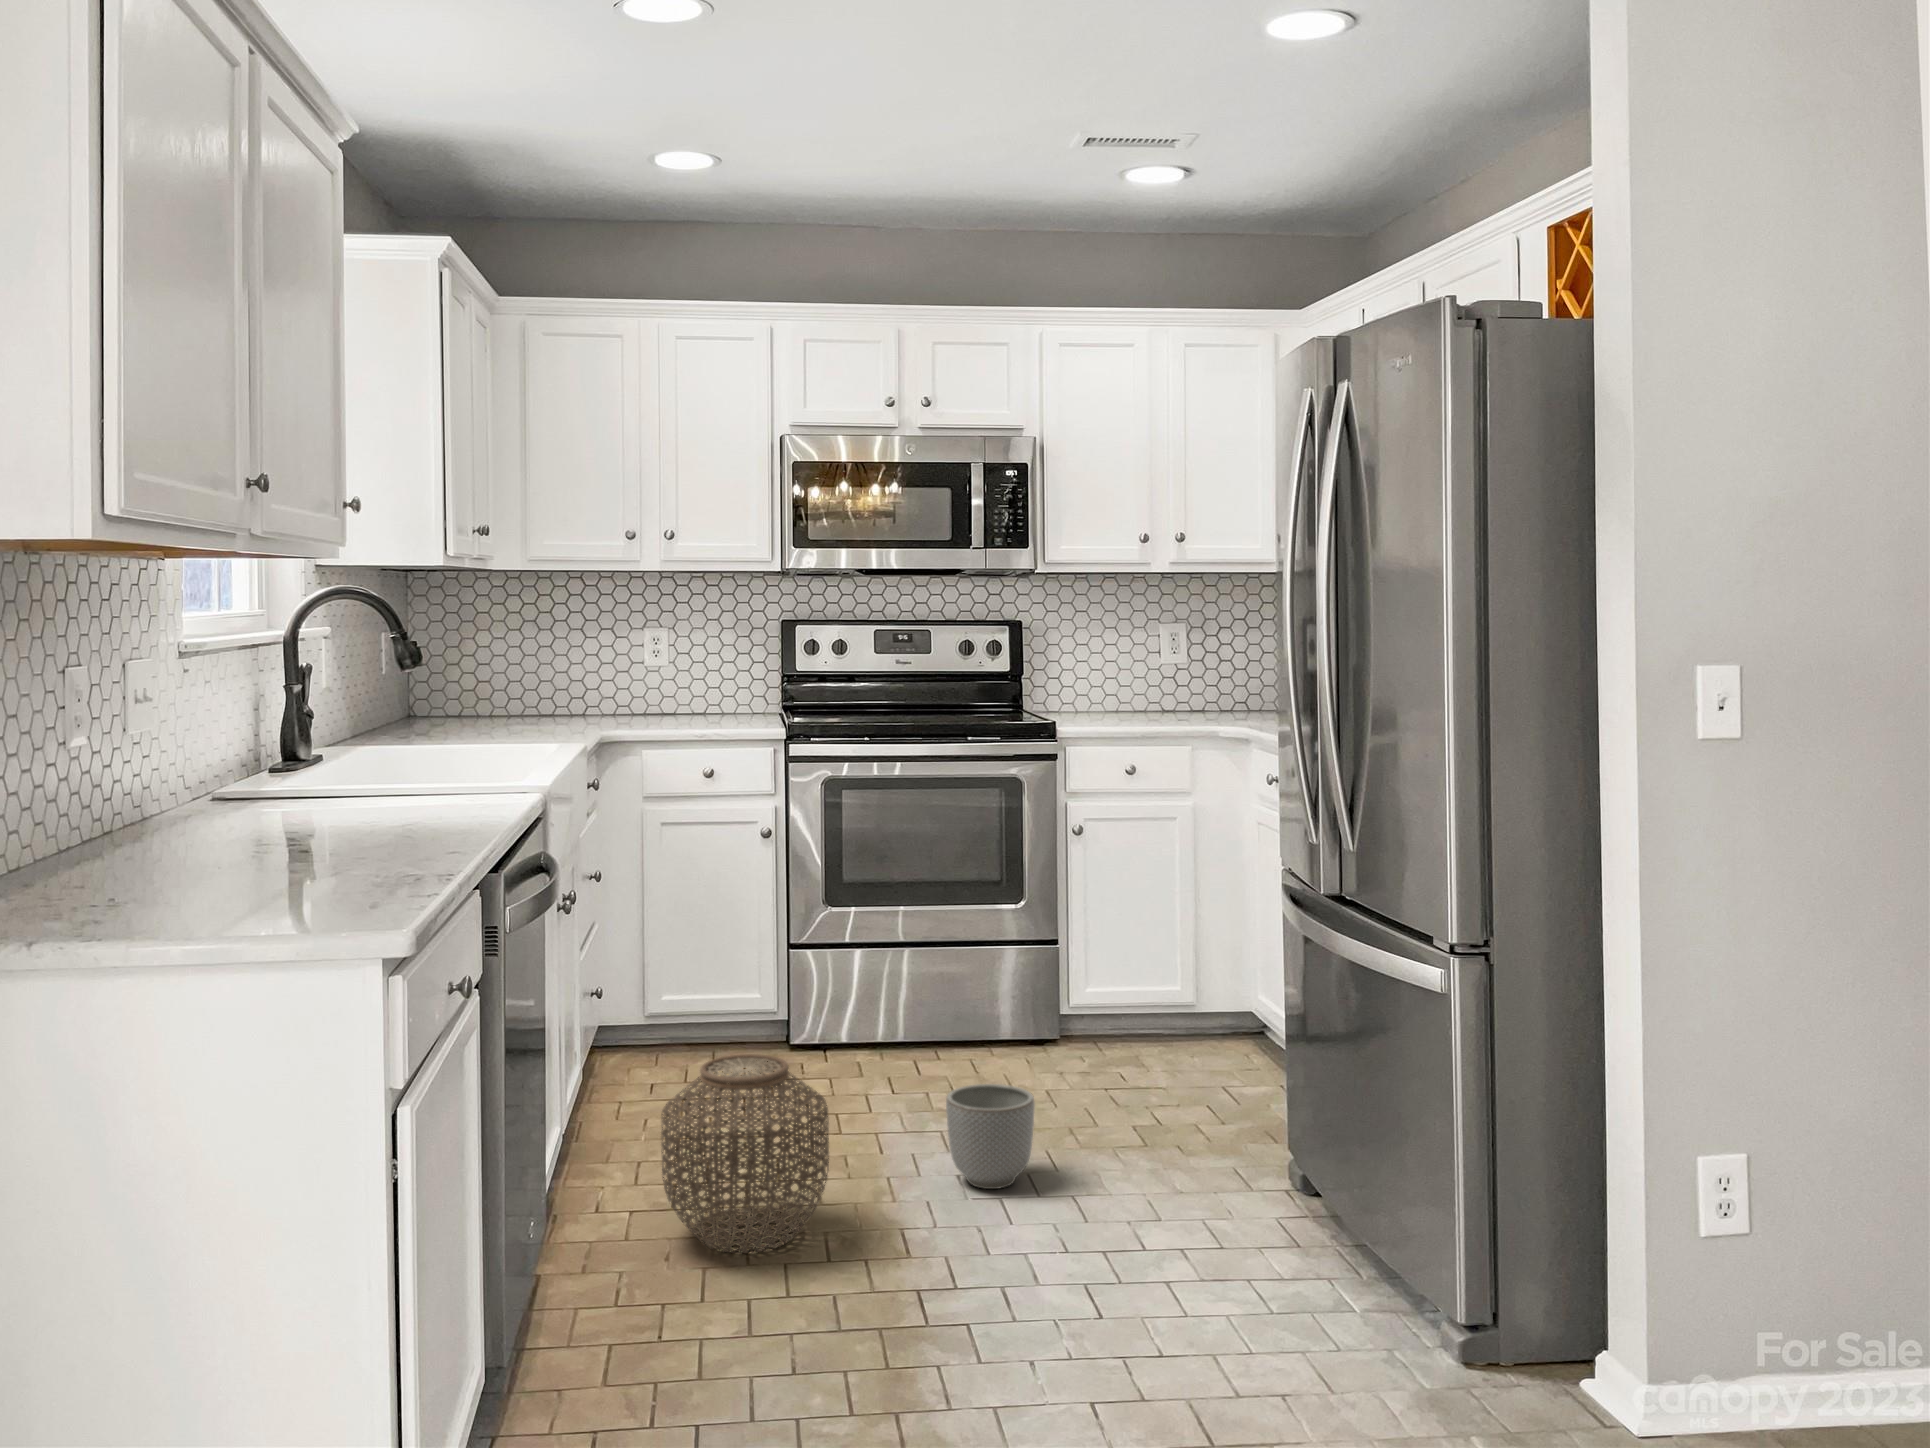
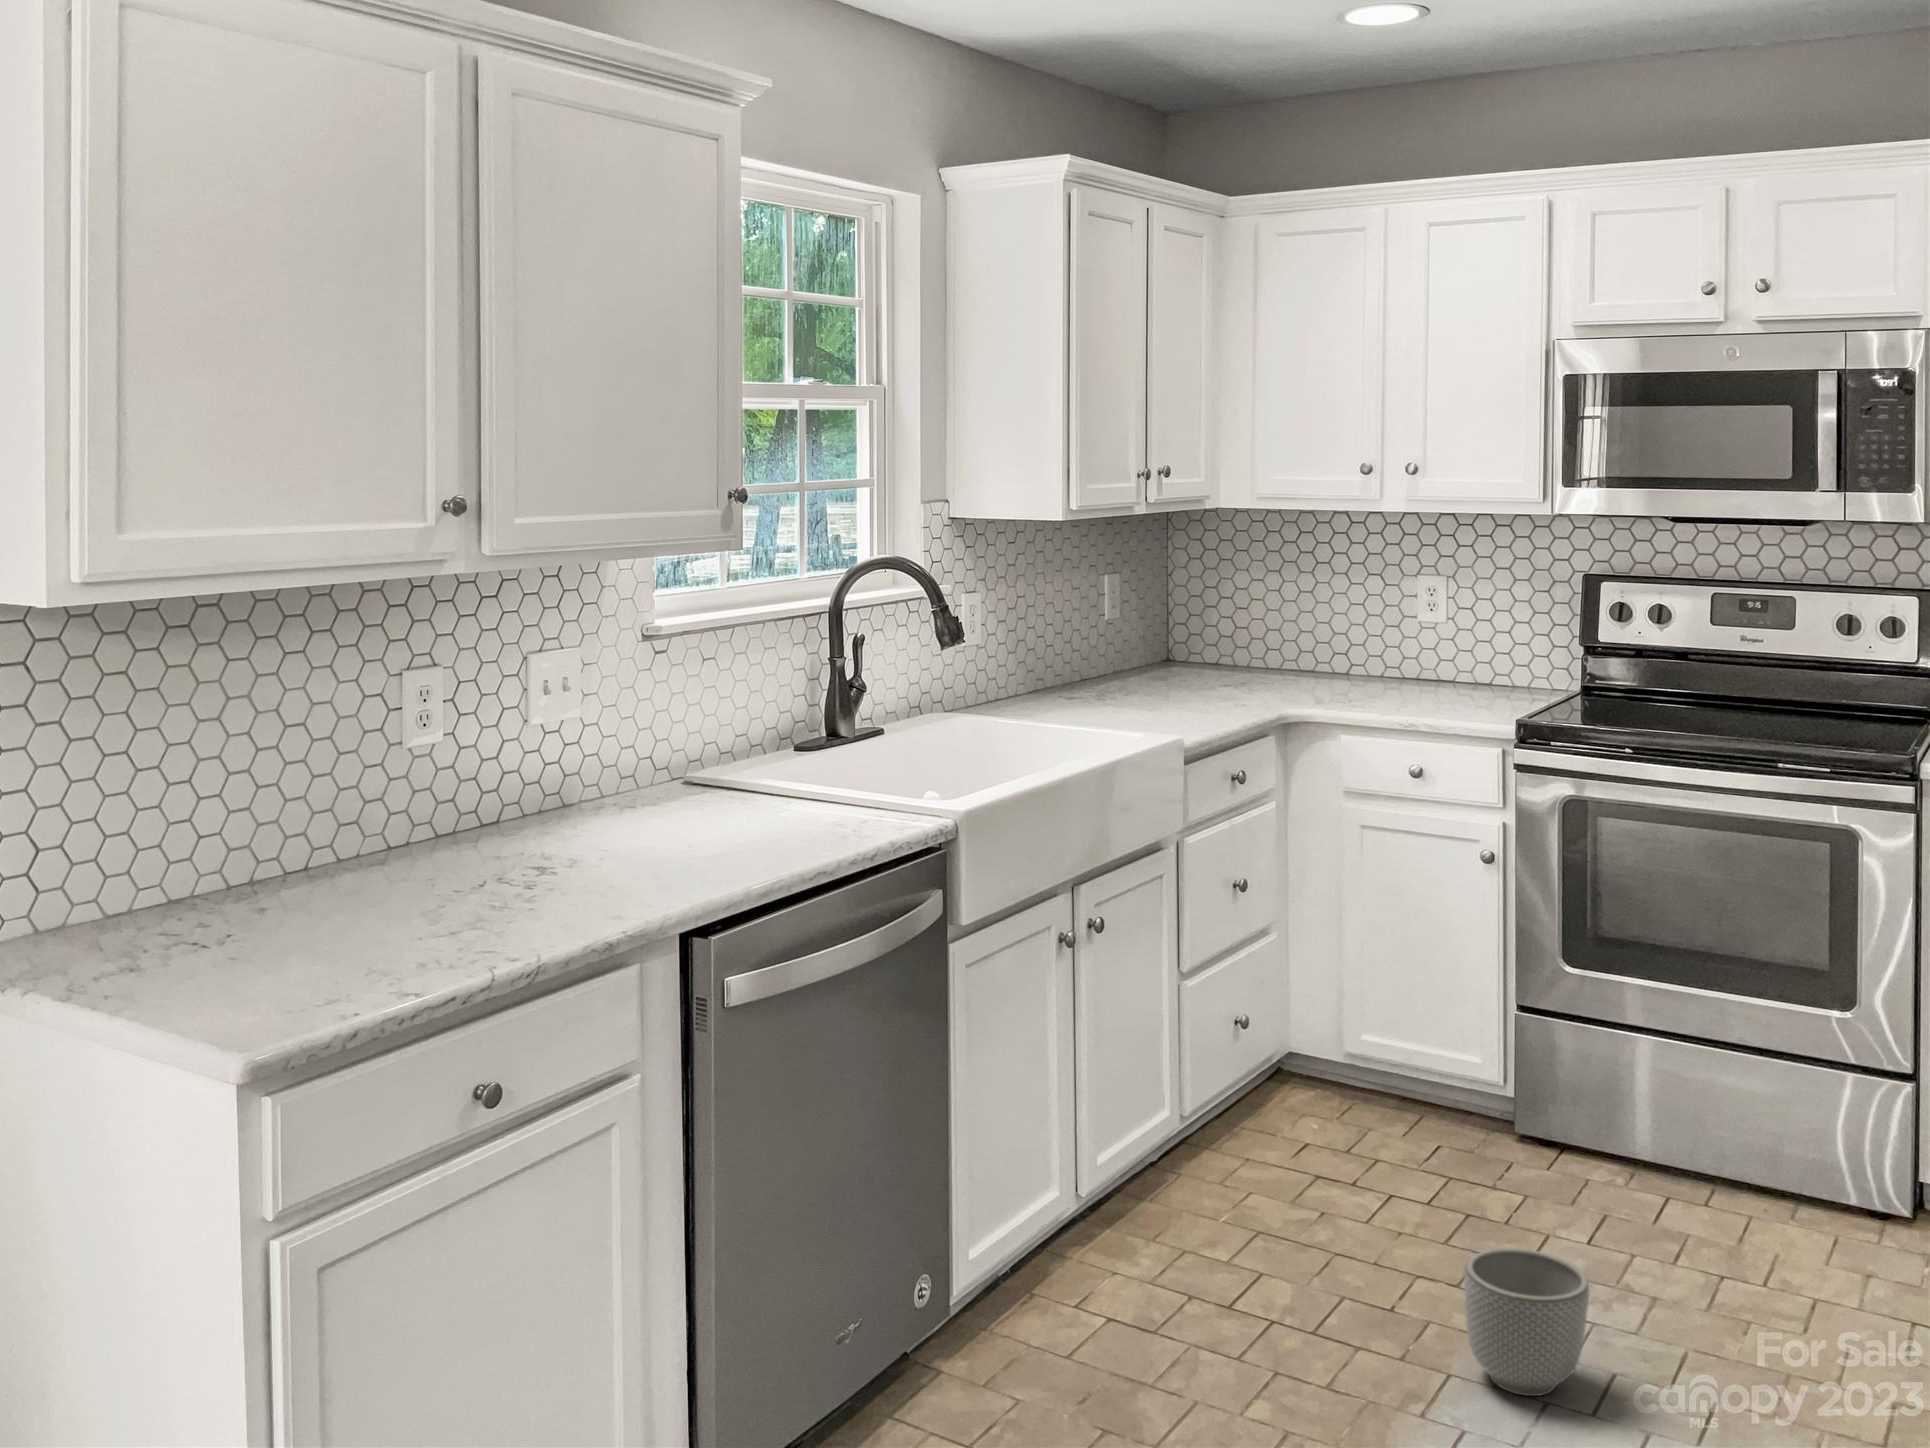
woven basket: present [661,1054,829,1253] -> none [1072,1134,1267,1369]

